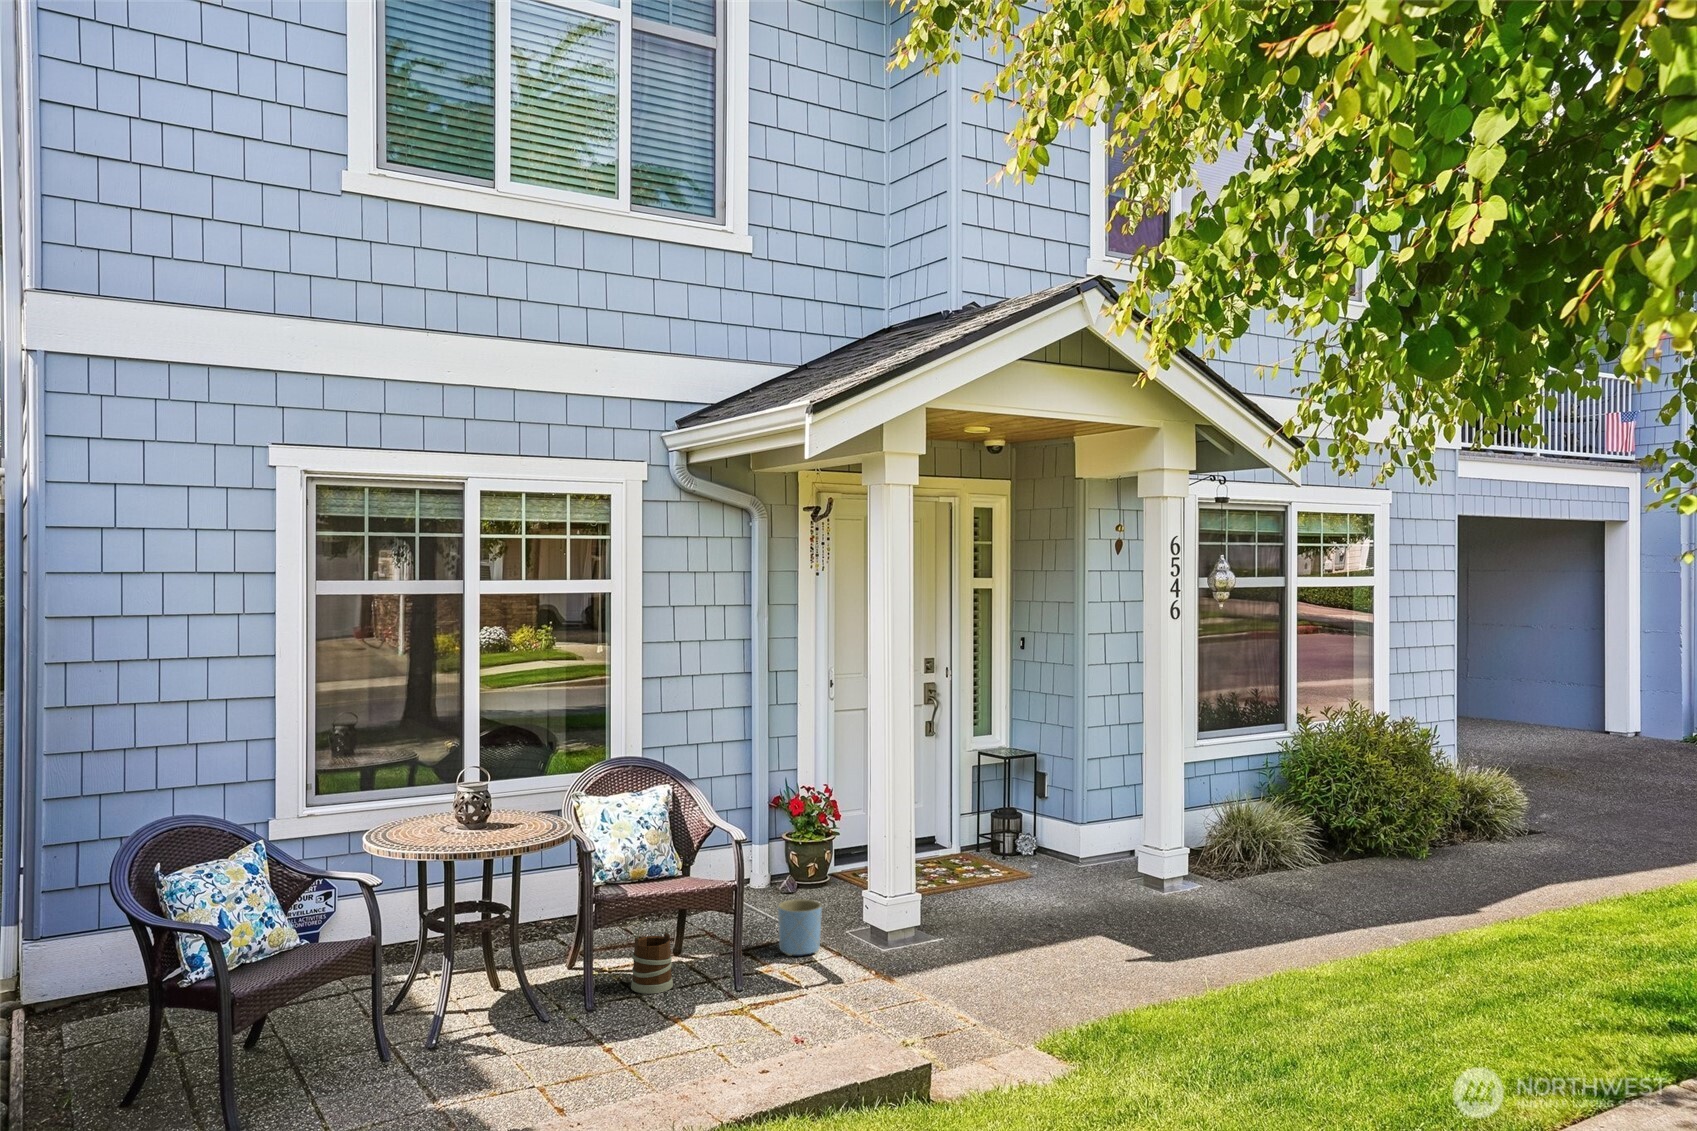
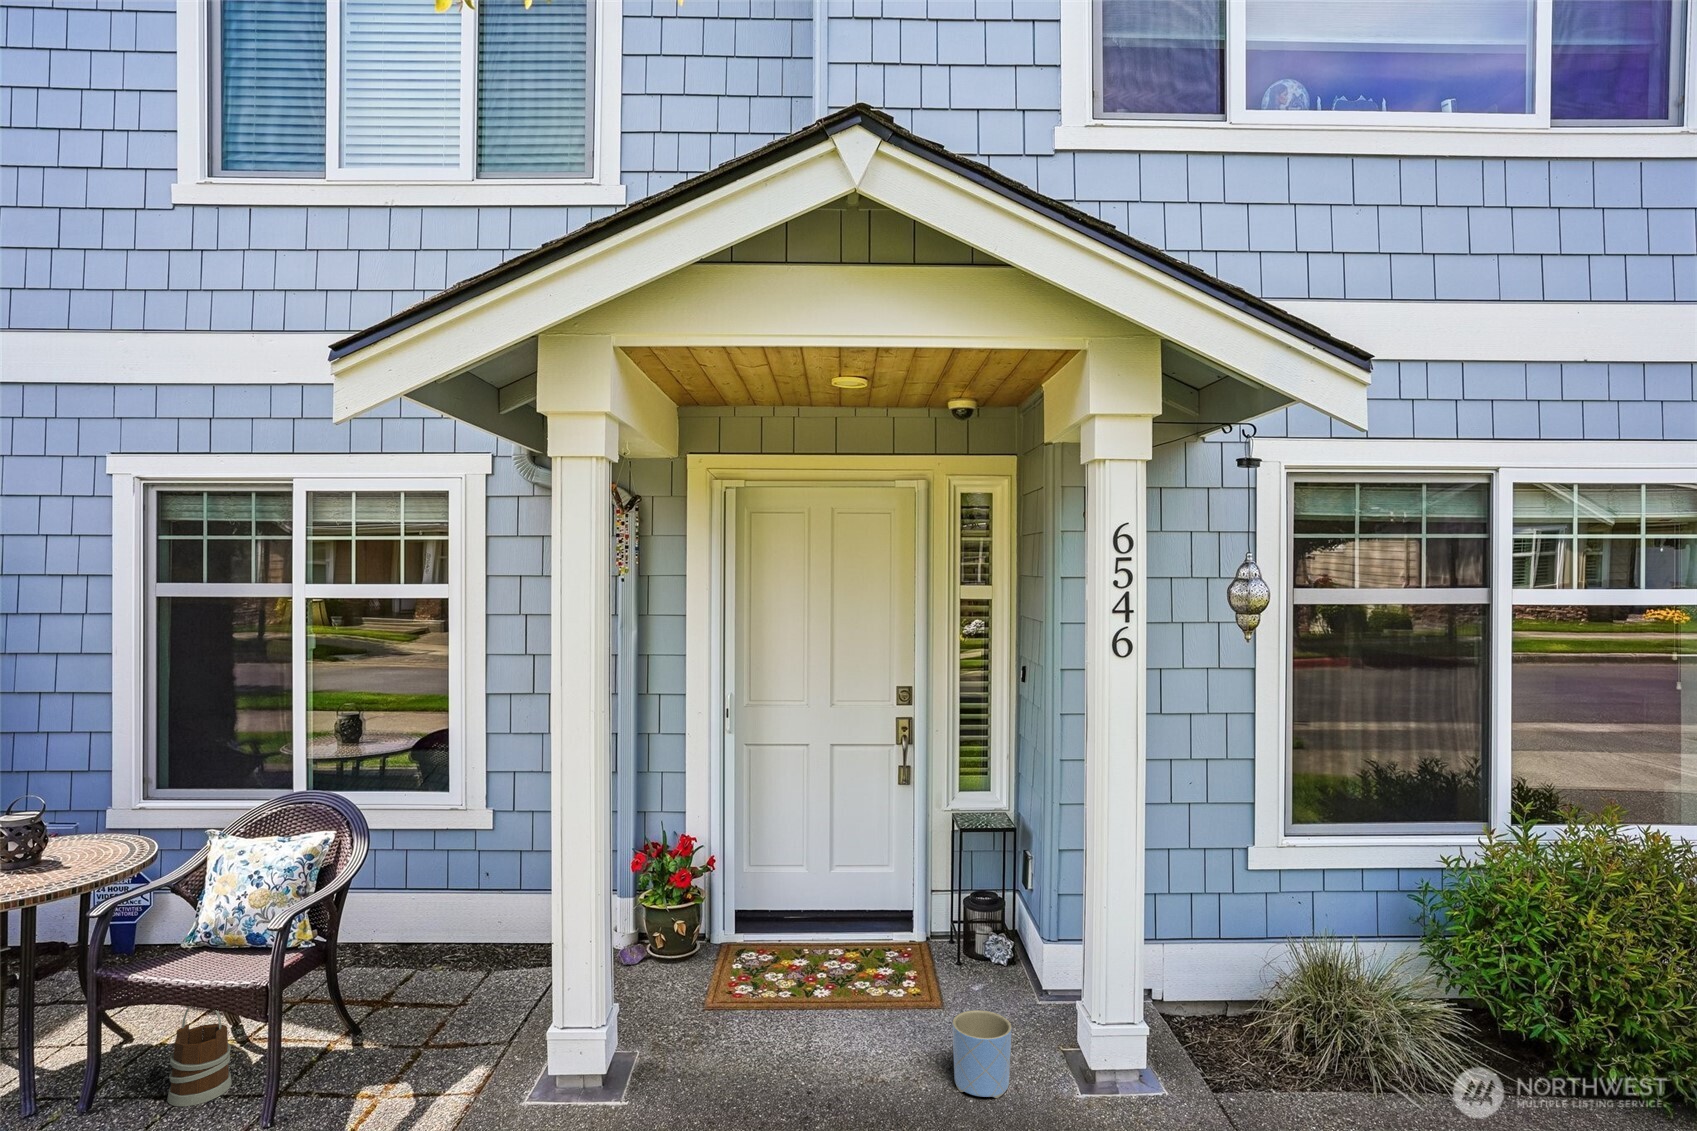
planter: present [778,899,822,956] -> present [953,1010,1012,1098]

